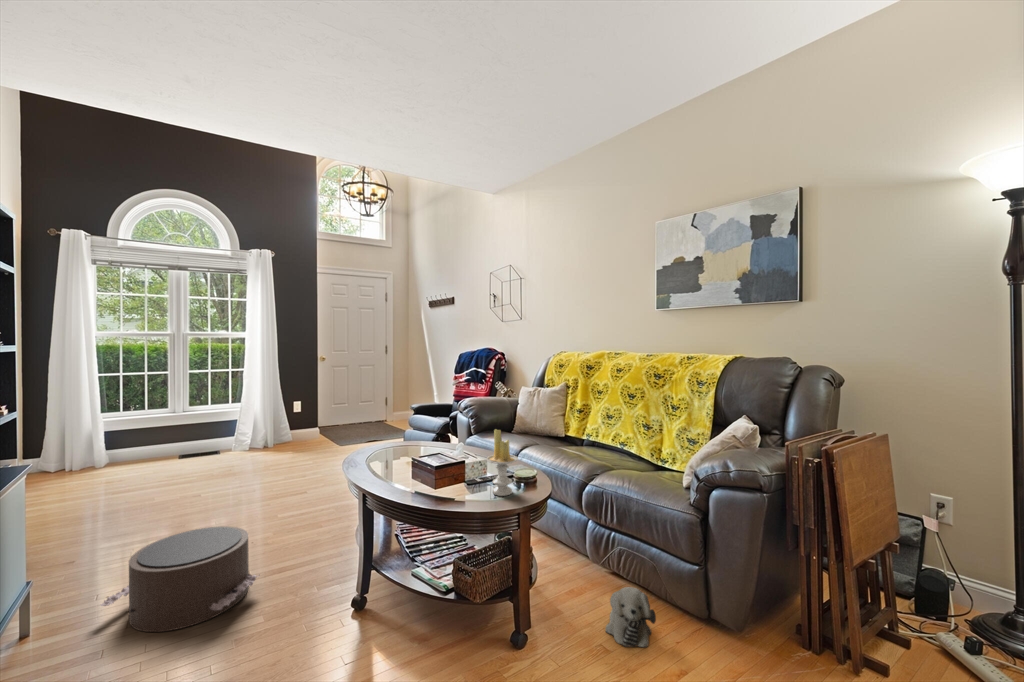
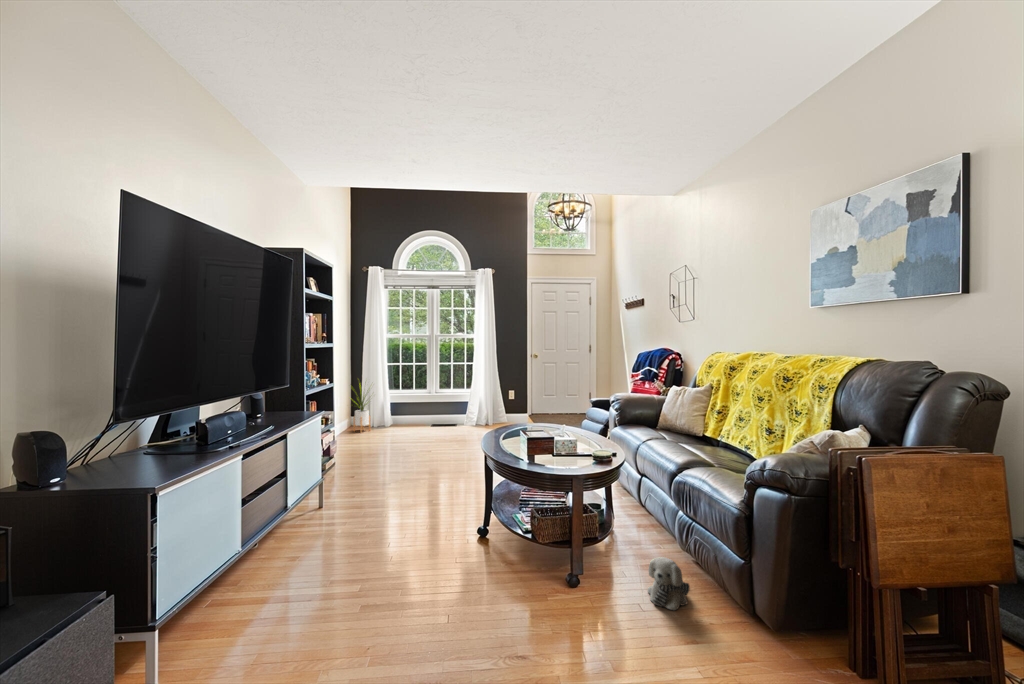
house plant: none [13,399,76,489] -> present [353,383,370,432]
candle: present [486,429,518,496] -> none [560,411,585,463]
pouf: present [100,526,258,632] -> none [358,462,436,515]

